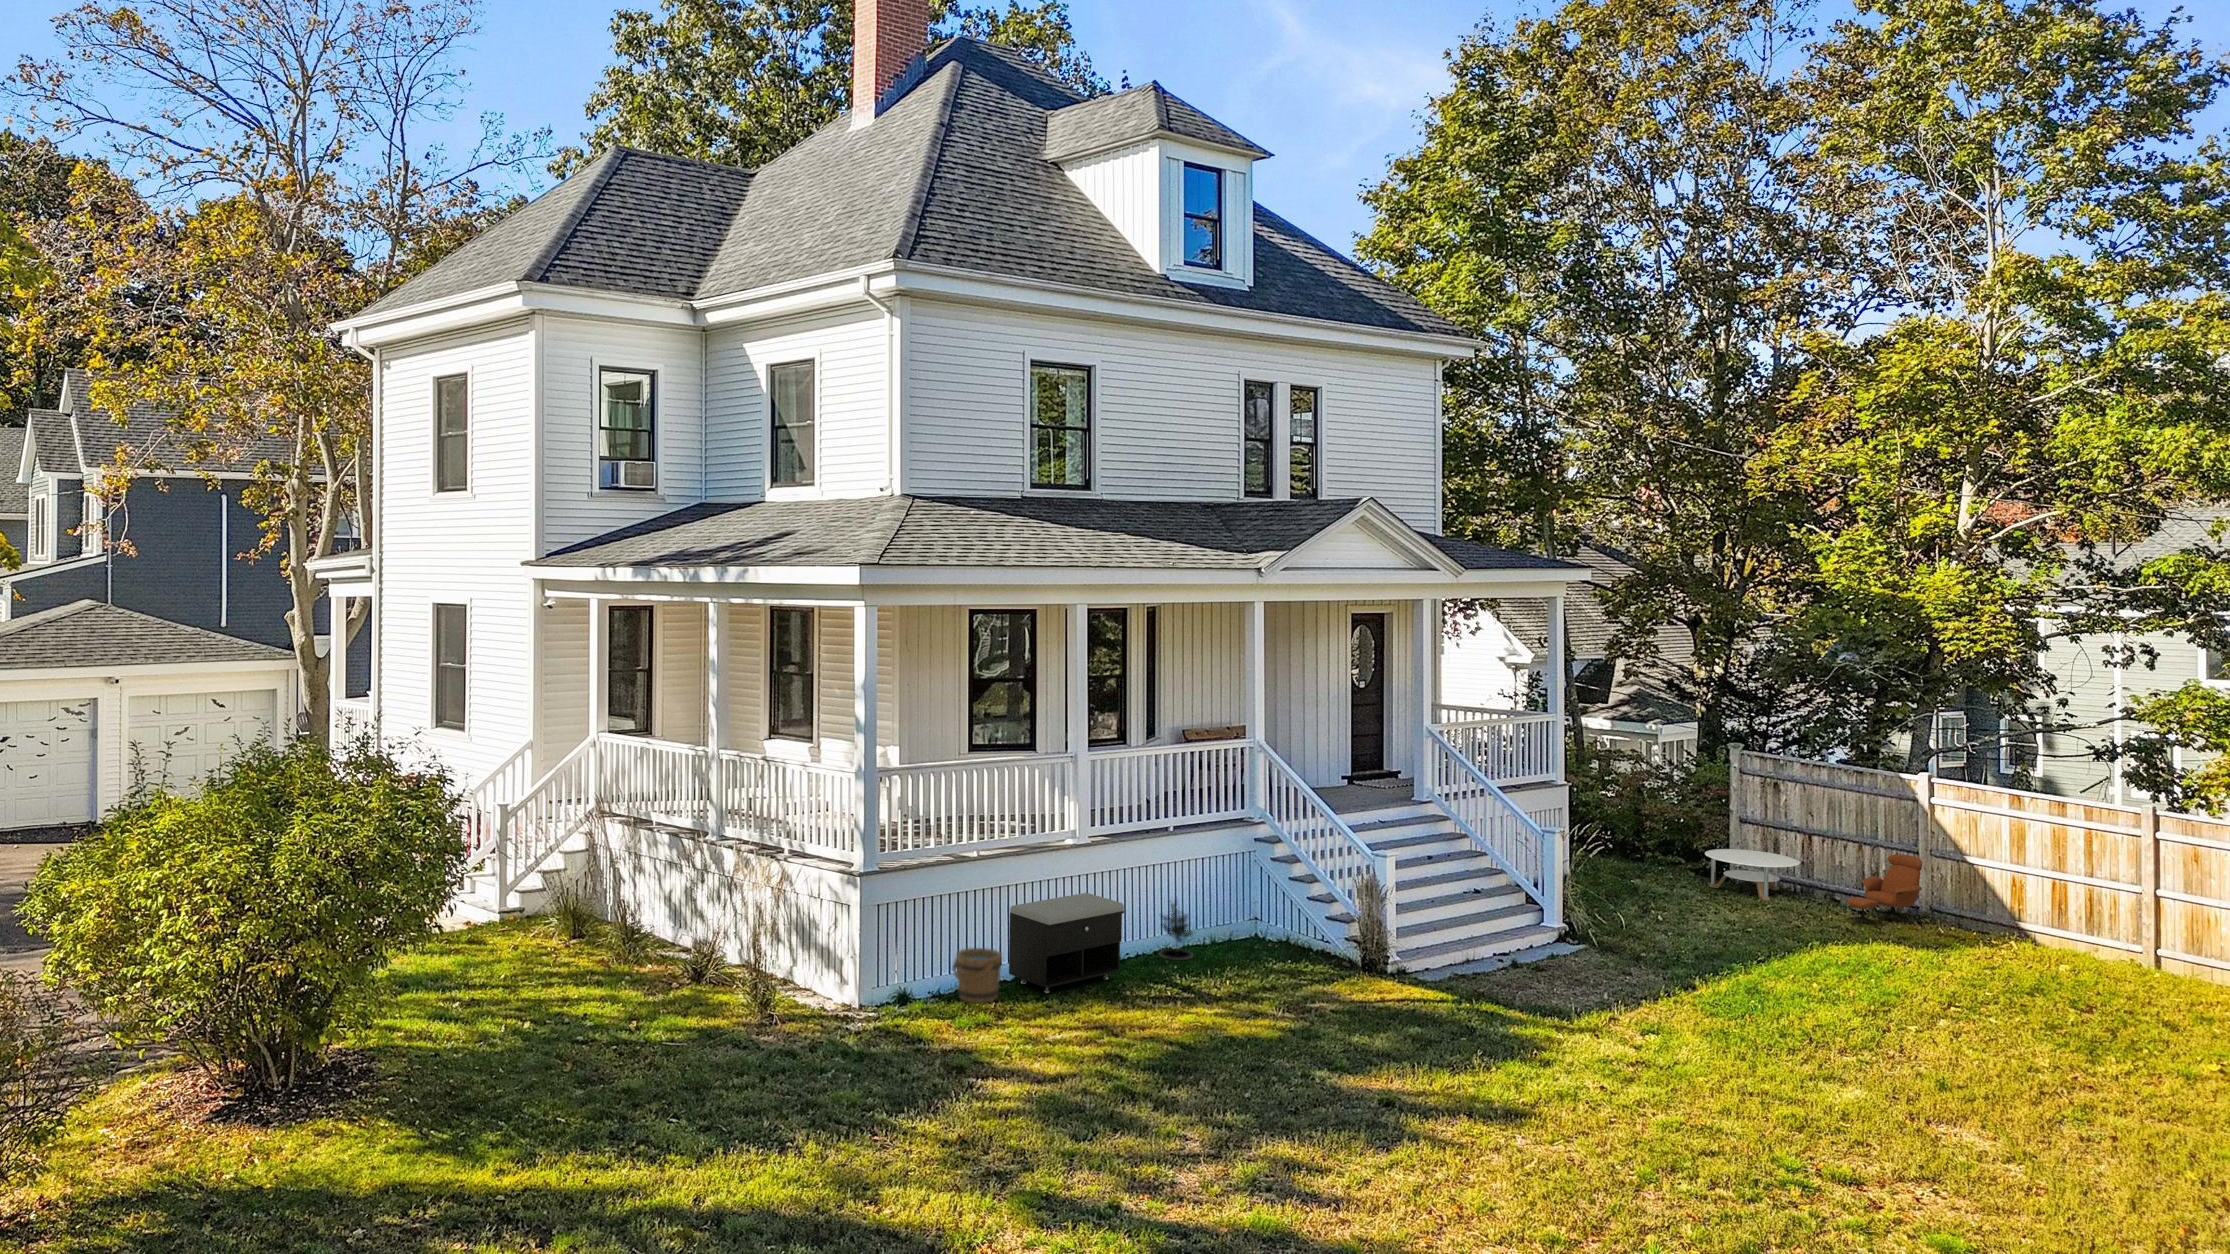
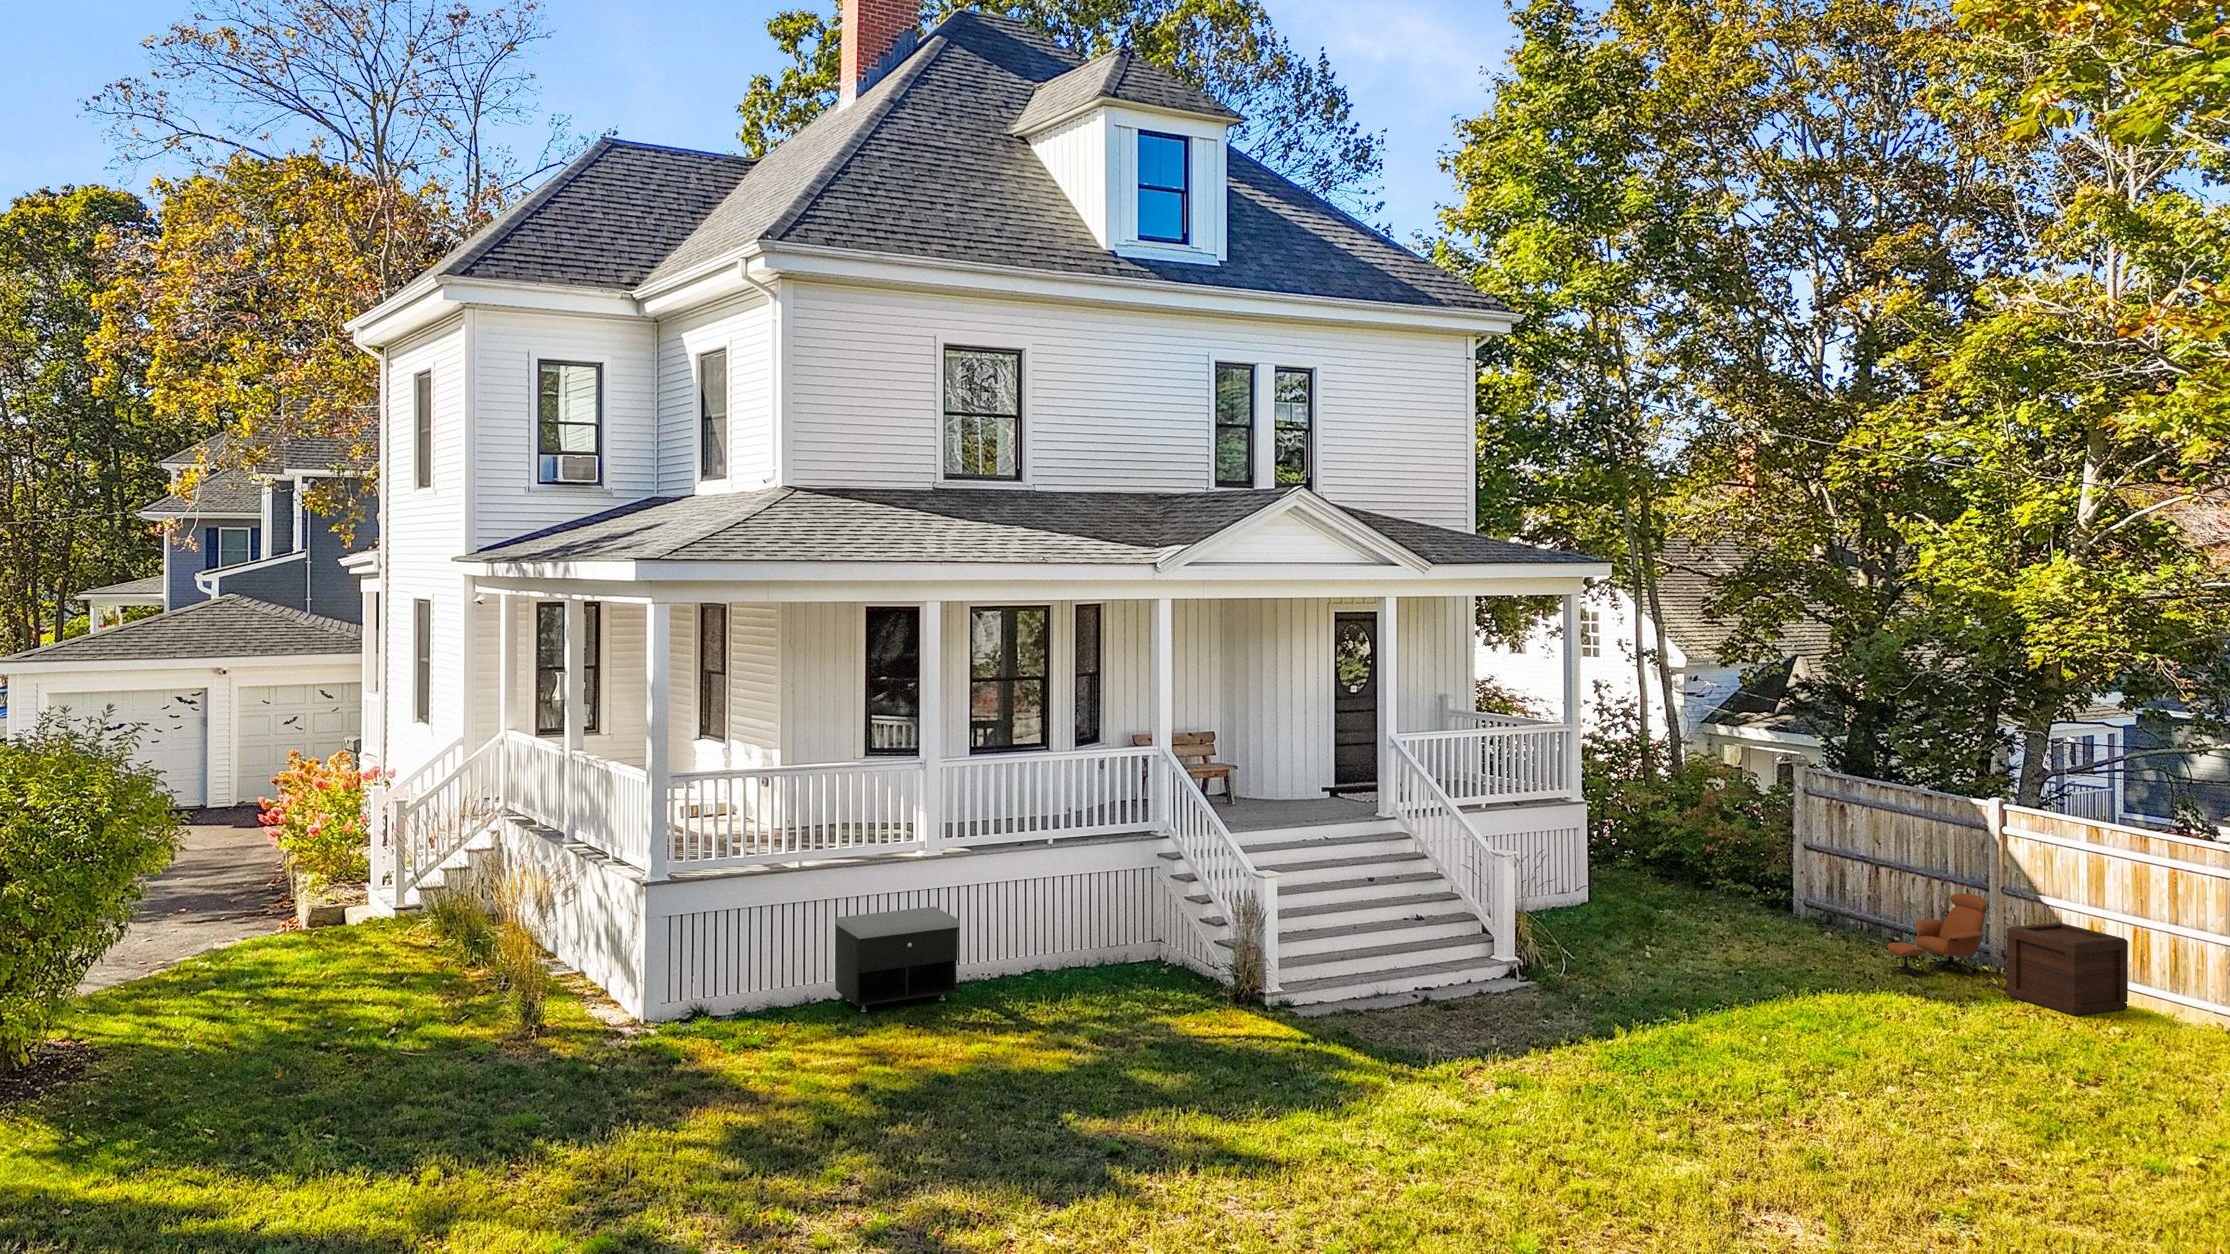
round table: present [1705,849,1800,901] -> none [1747,882,1858,944]
wooden crate: none [1954,876,2050,952] -> present [2007,923,2128,1016]
potted tree: present [1159,902,1194,960] -> none [1027,912,1066,984]
bucket: present [952,948,1002,1003] -> none [759,961,812,1019]

